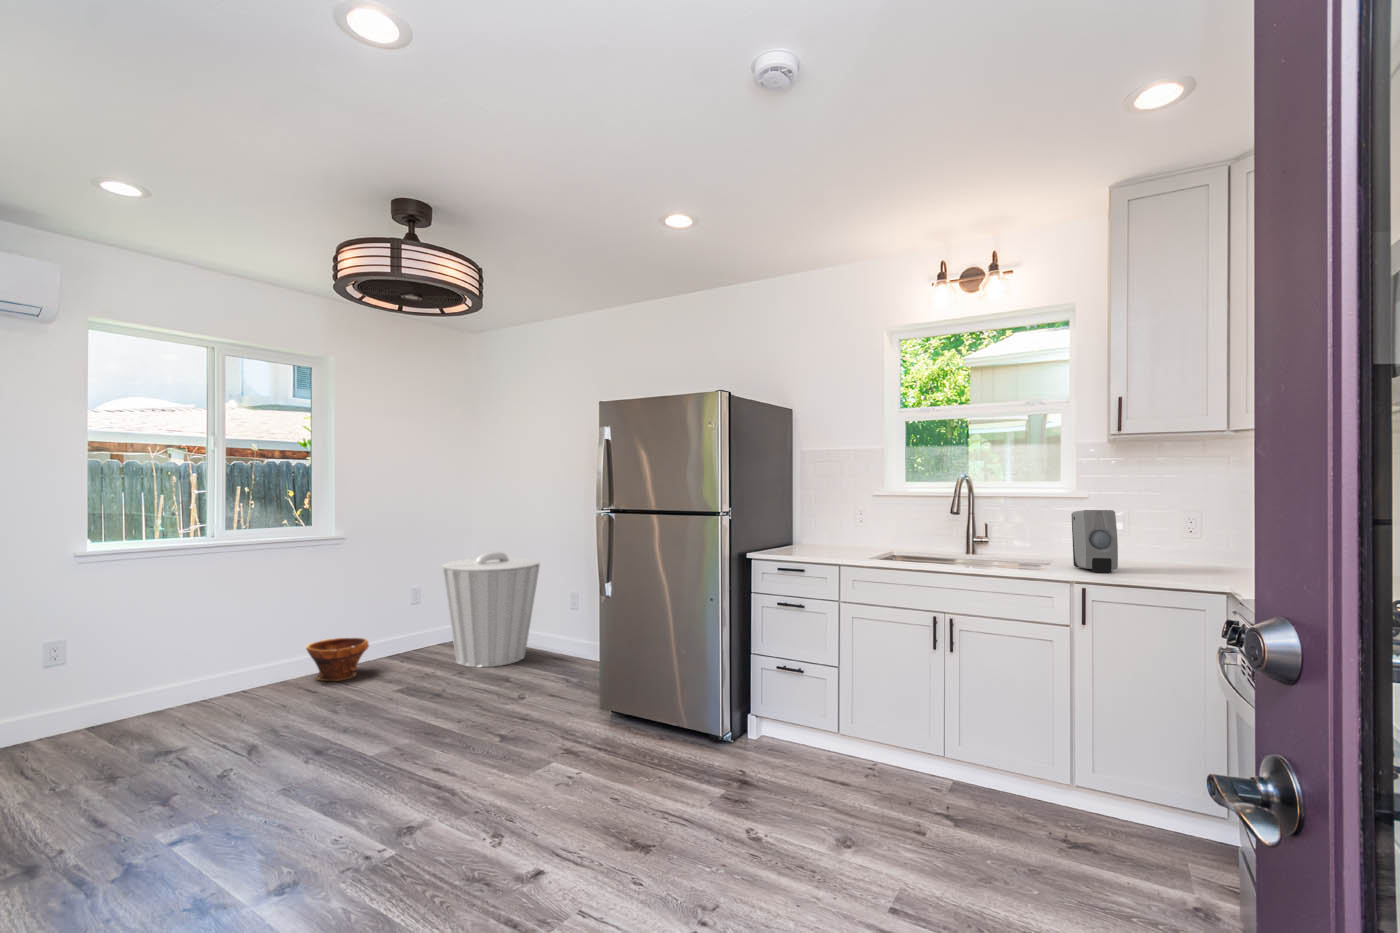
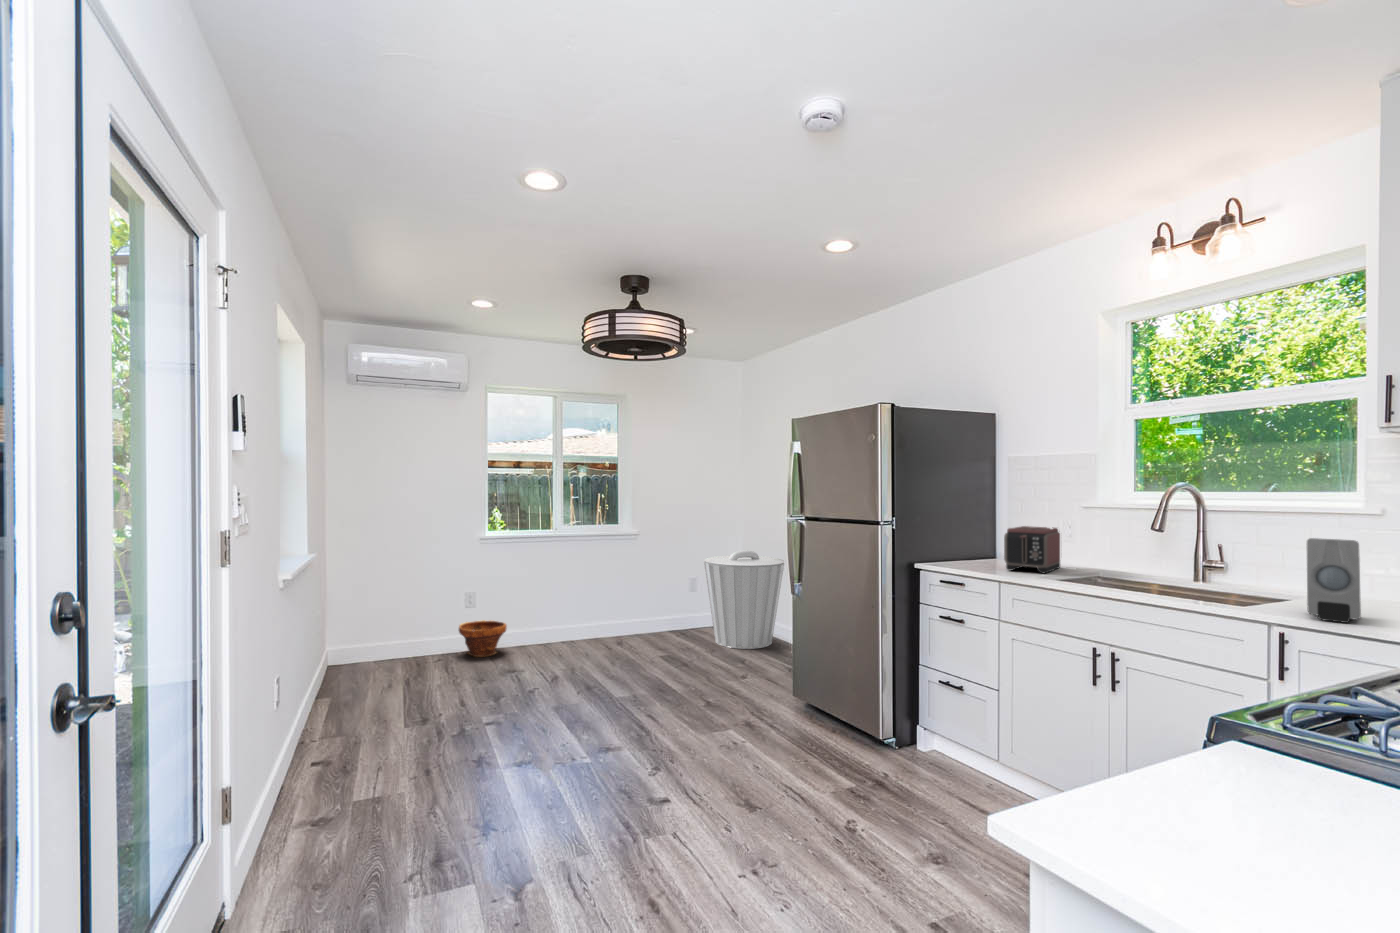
toaster: none [815,511,853,553] -> present [1004,526,1060,573]
planter: present [306,638,369,681] -> present [459,620,507,657]

